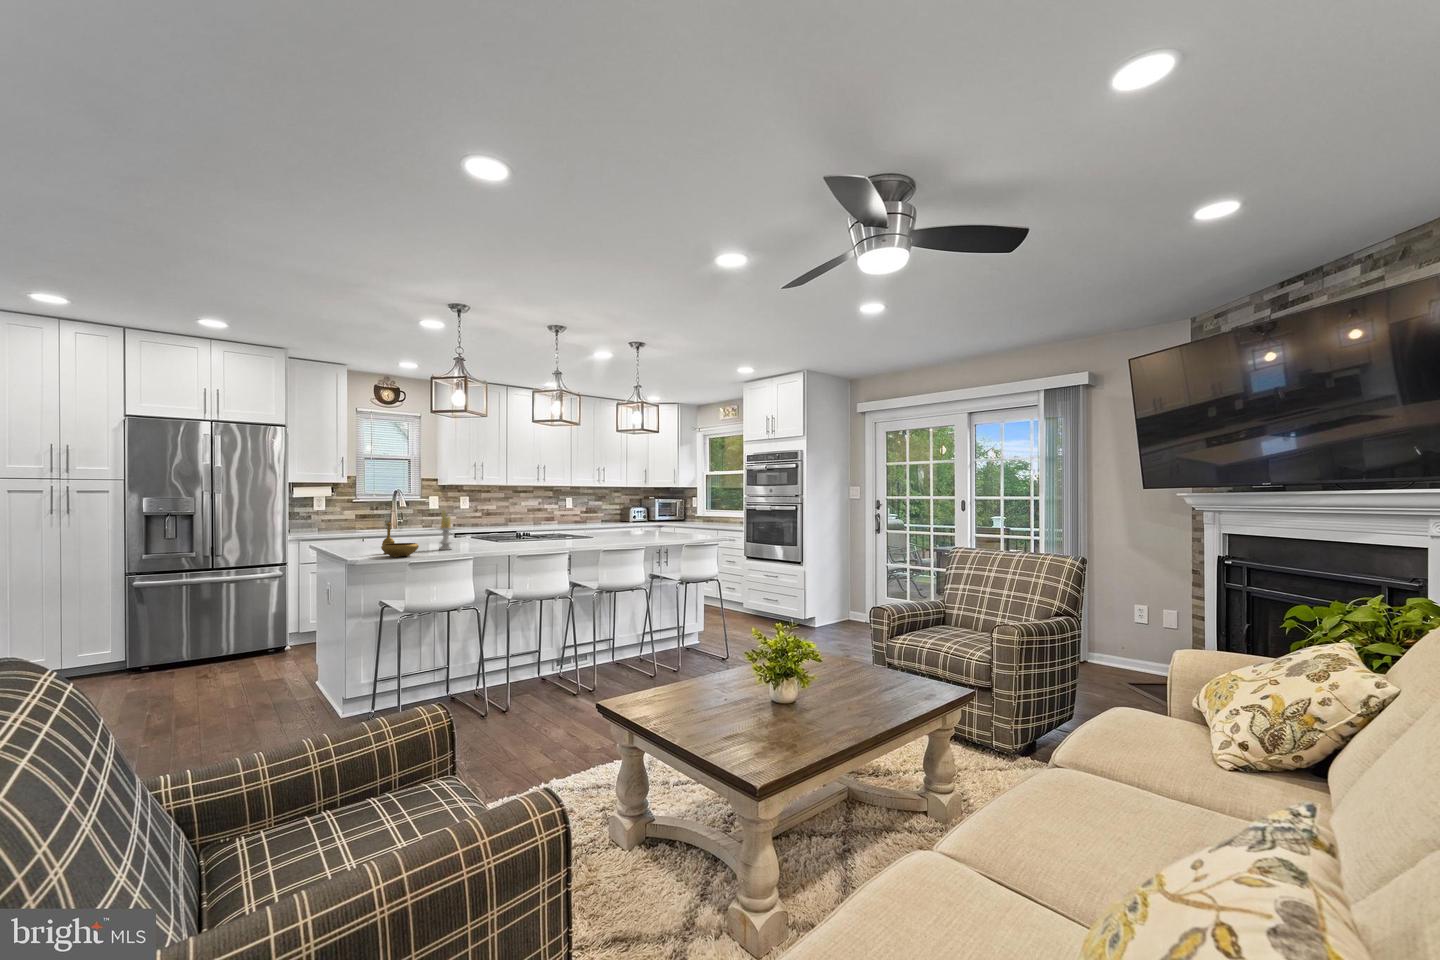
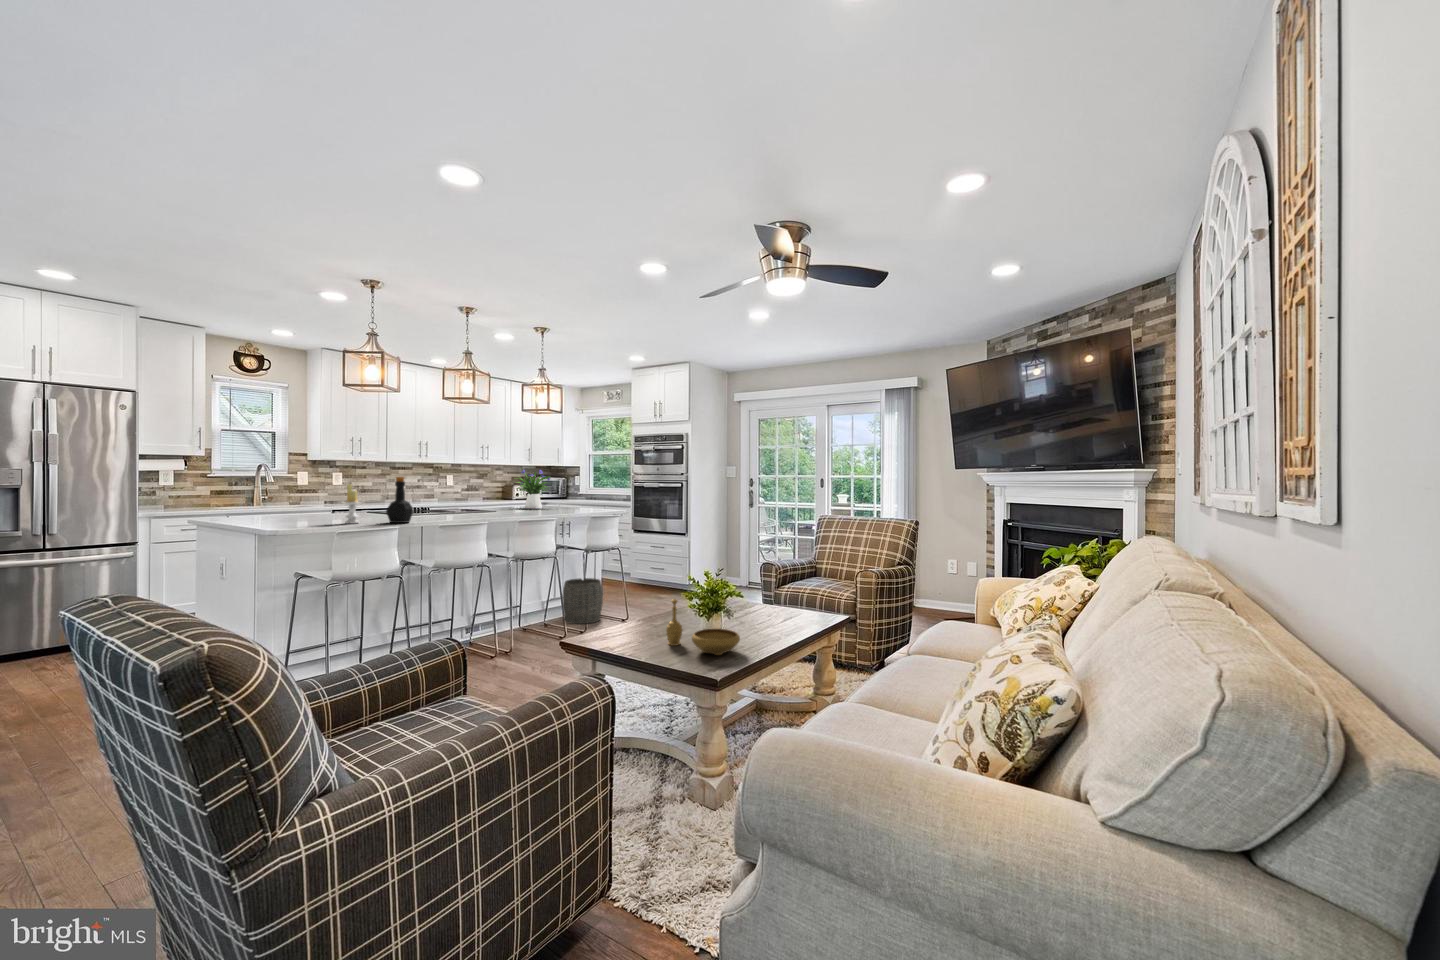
flower arrangement: none [618,490,662,533] -> present [517,469,551,509]
bottle: none [477,502,505,550] -> present [386,477,414,523]
decorative bowl: present [381,522,419,557] -> present [666,599,740,655]
woven basket: none [662,611,705,662] -> present [562,578,603,624]

